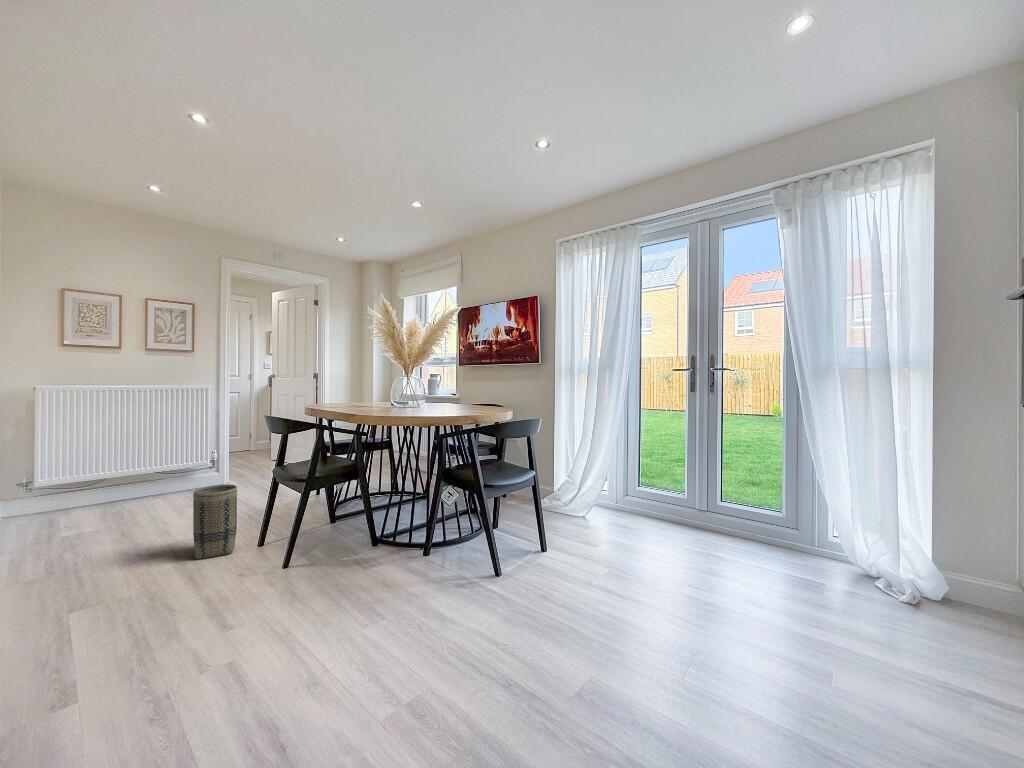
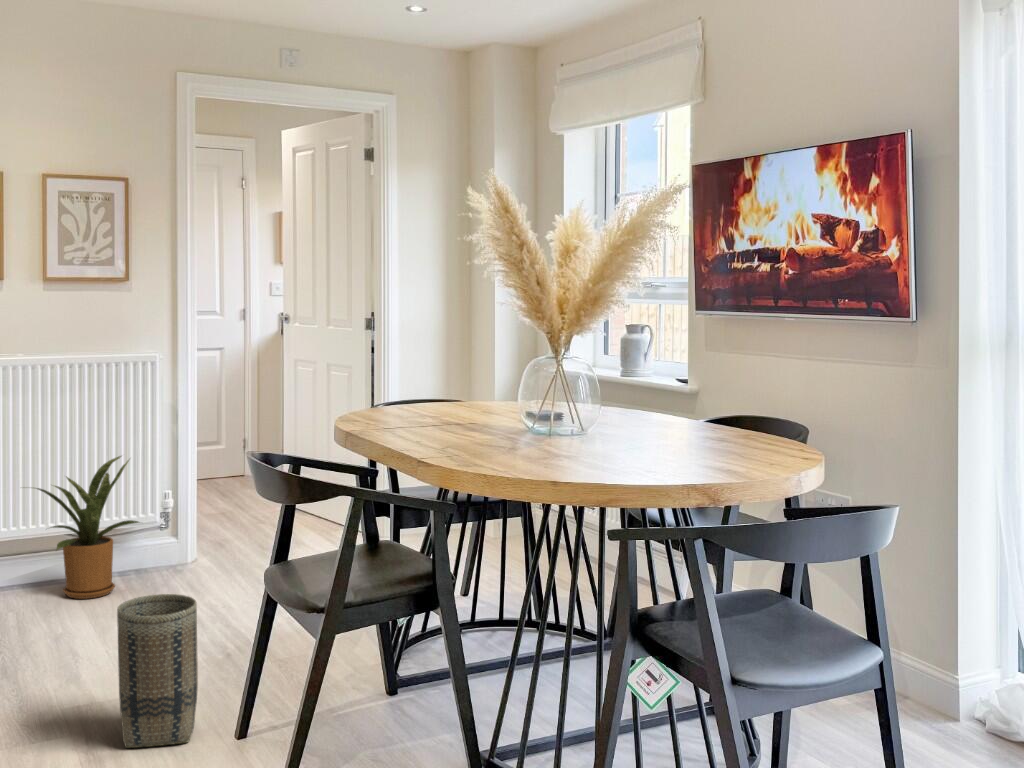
house plant: none [128,433,201,504] -> present [36,456,140,599]

